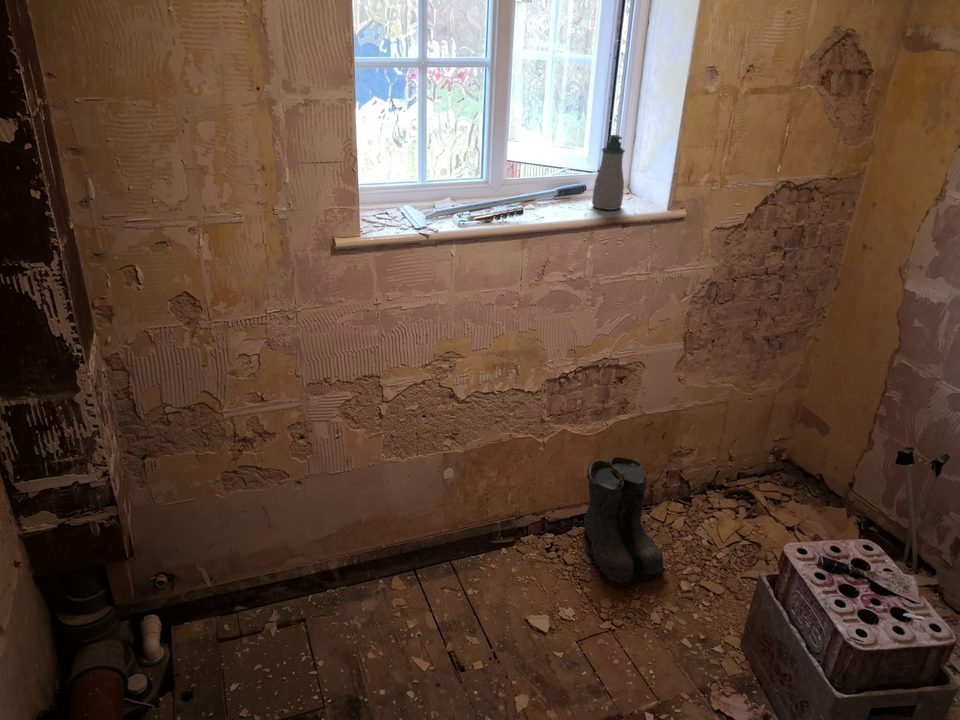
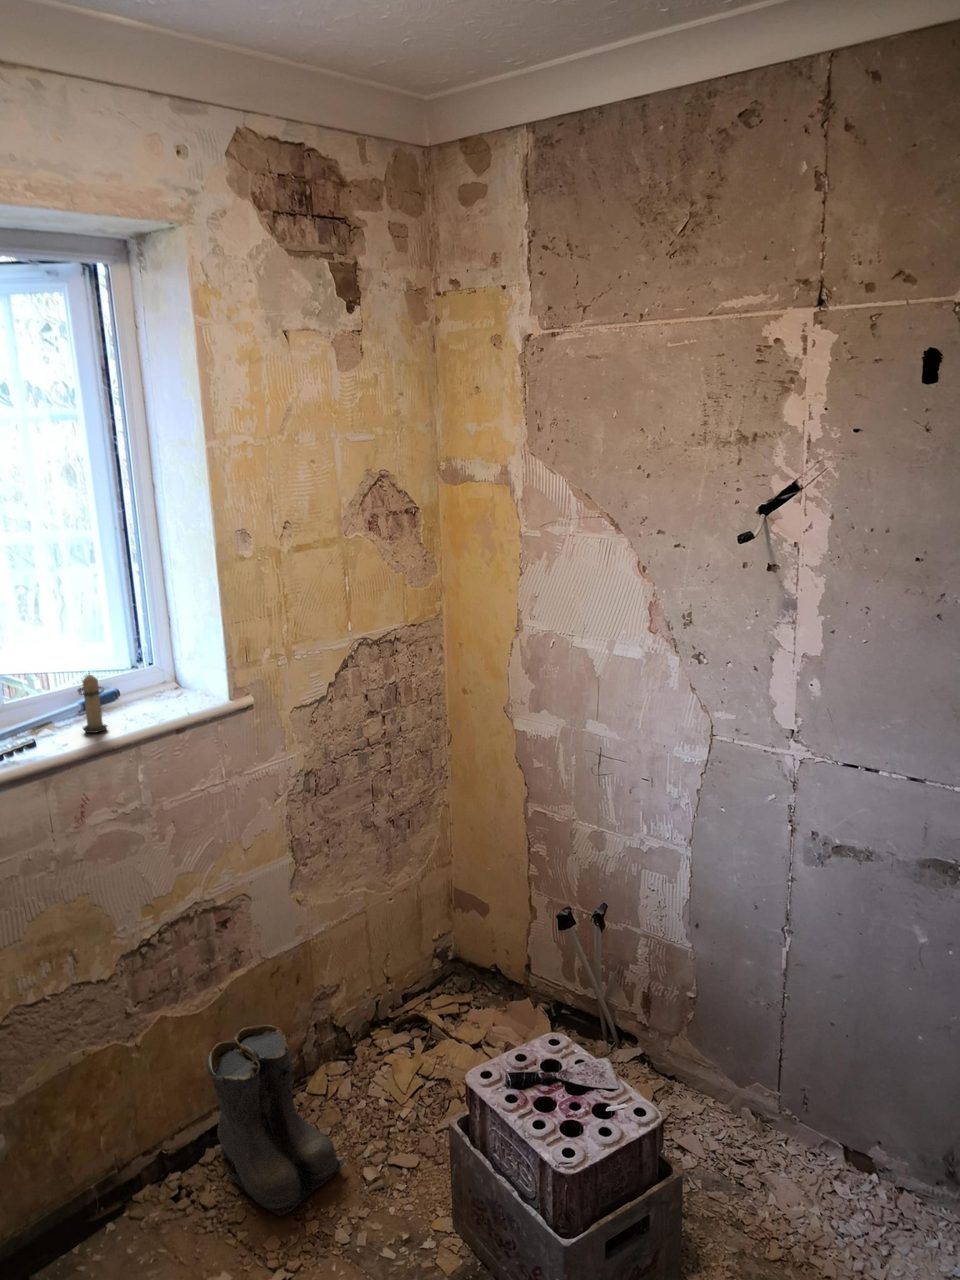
soap bottle: present [592,135,625,210] -> none [133,621,175,714]
candle: none [551,165,575,214] -> present [78,674,107,733]

